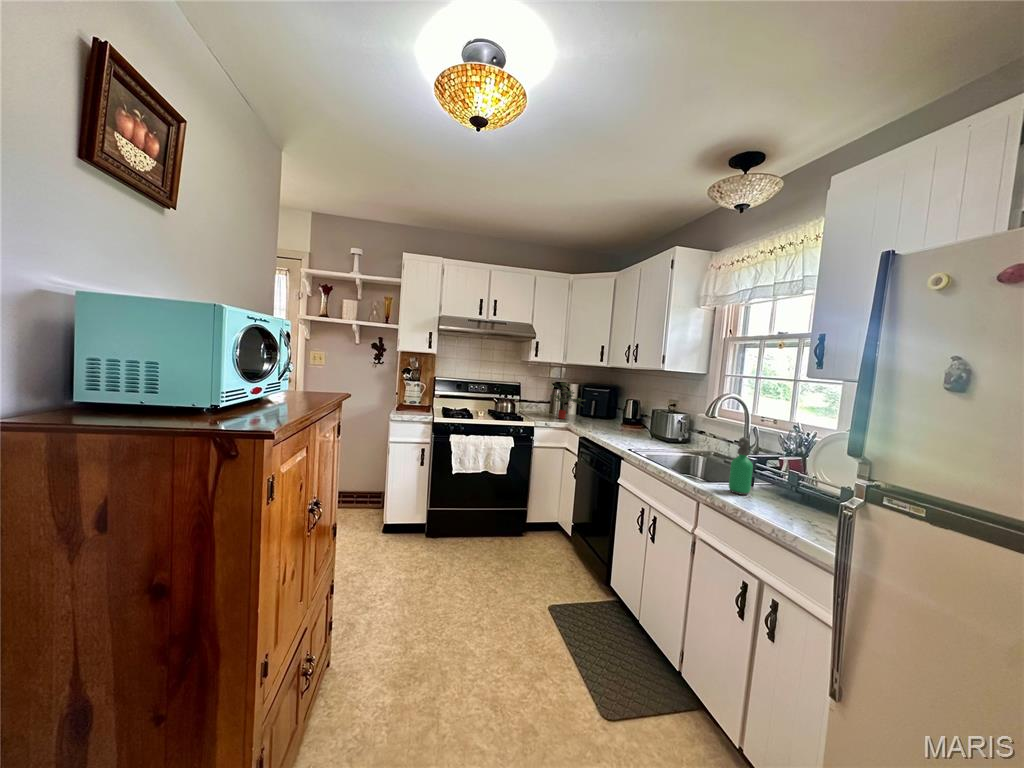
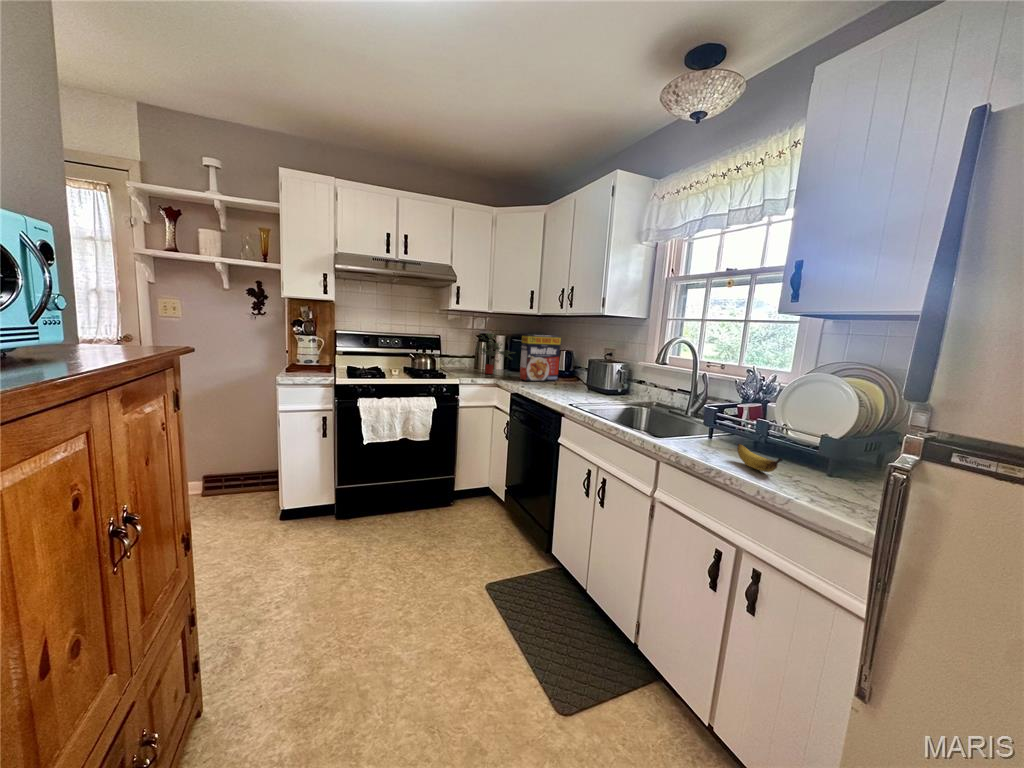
cereal box: none [589,385,627,427] -> present [520,334,561,381]
soap dispenser: present [729,437,753,495] -> none [692,384,720,450]
banana: none [765,490,796,515] -> present [737,444,783,472]

